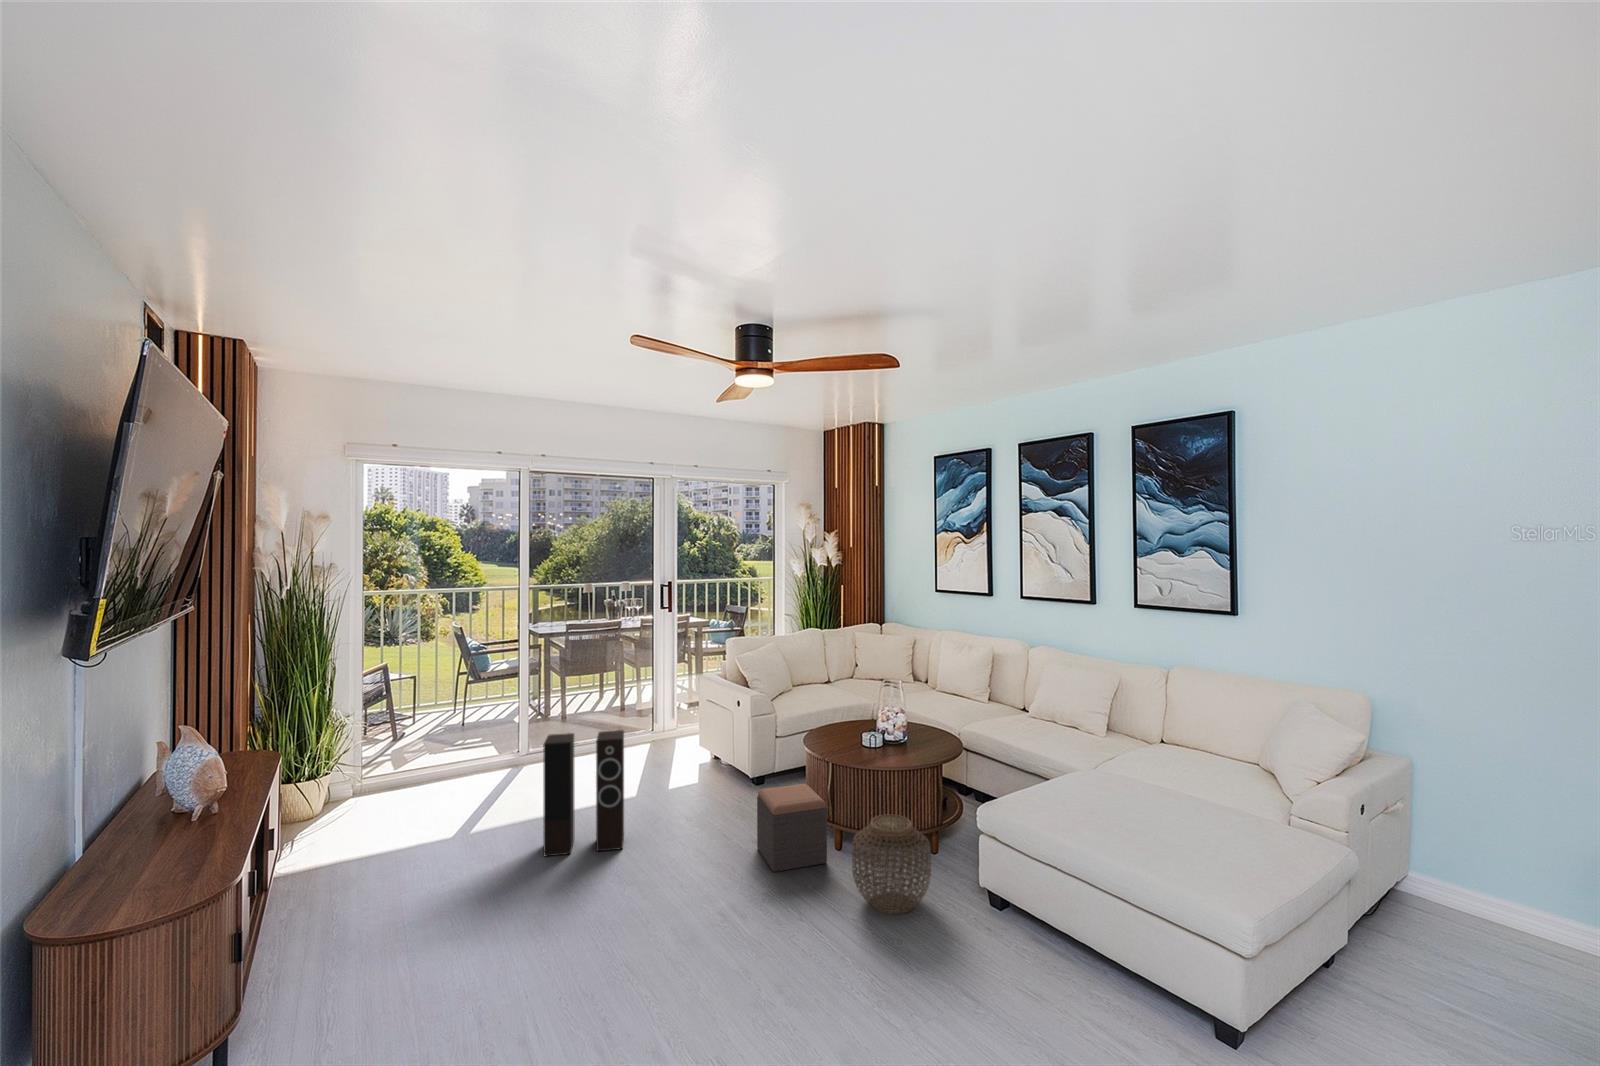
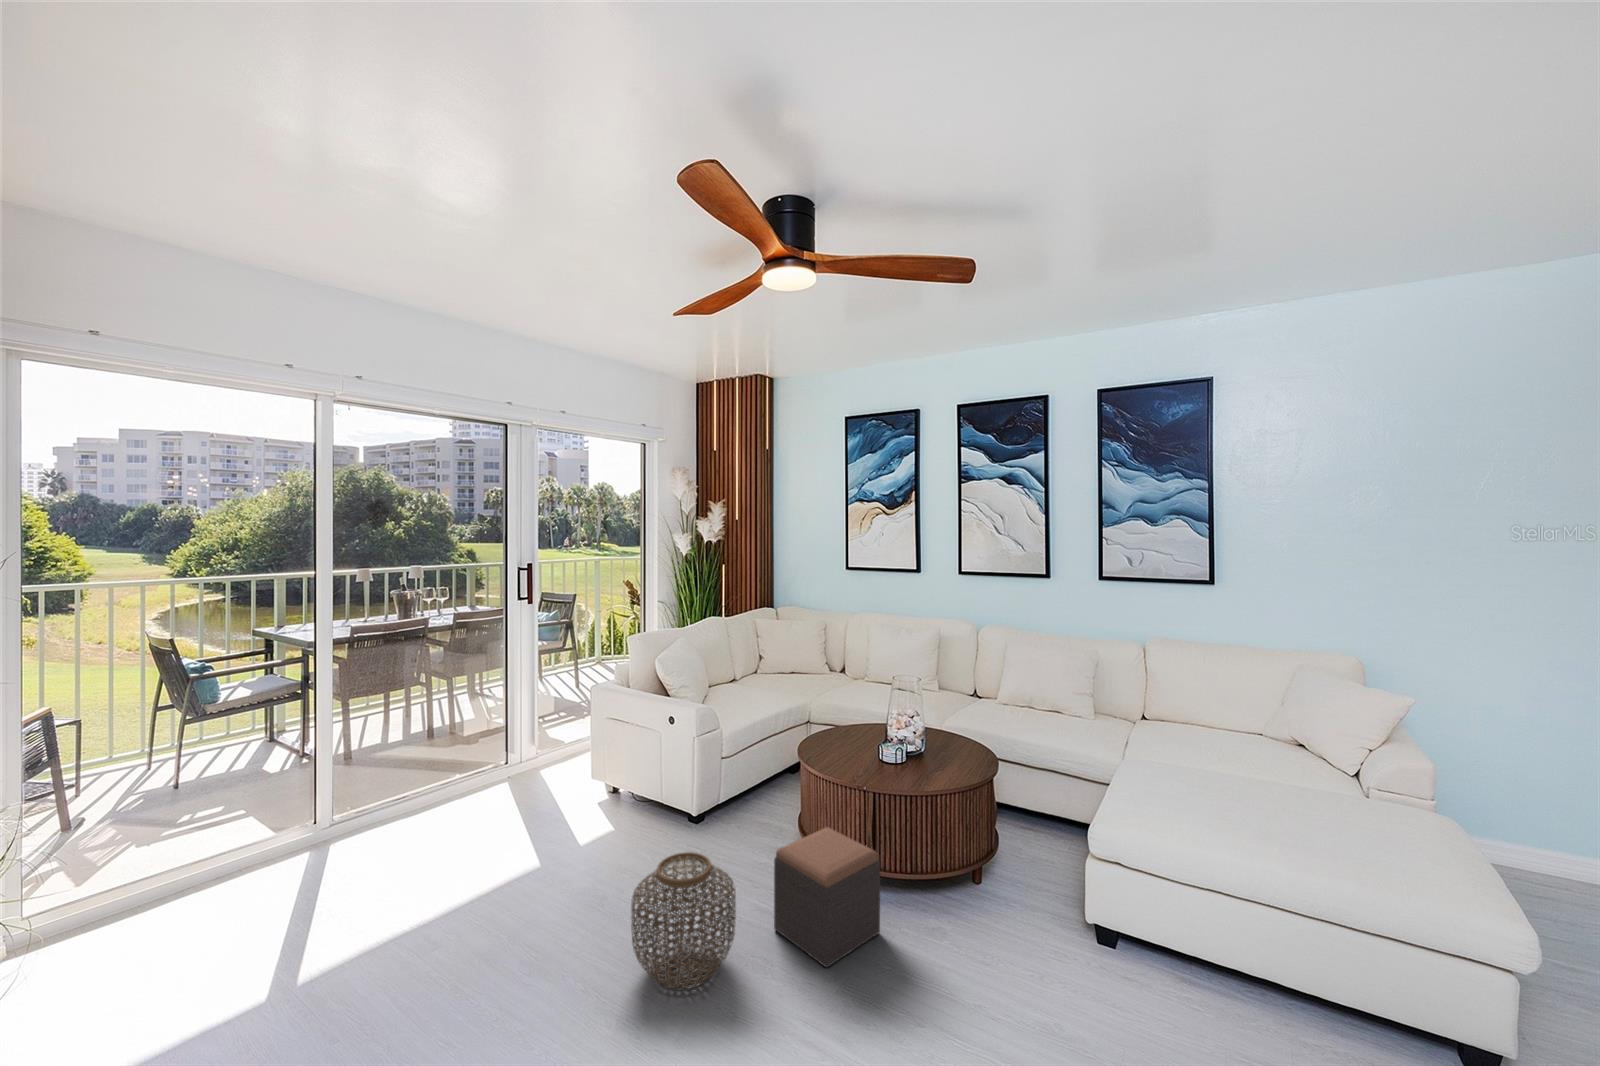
speaker: present [543,730,624,856] -> none [433,793,576,1038]
woven basket: present [852,815,931,914] -> present [631,852,736,989]

